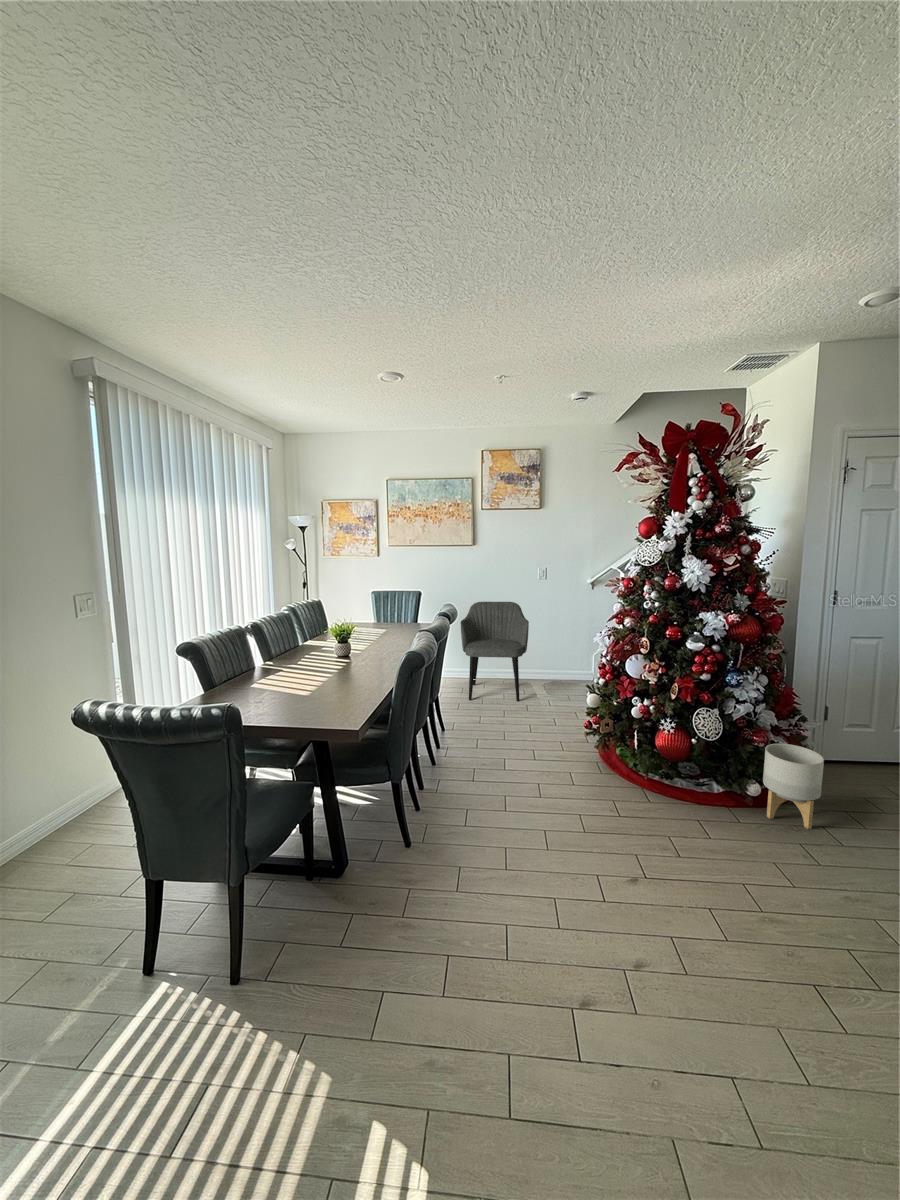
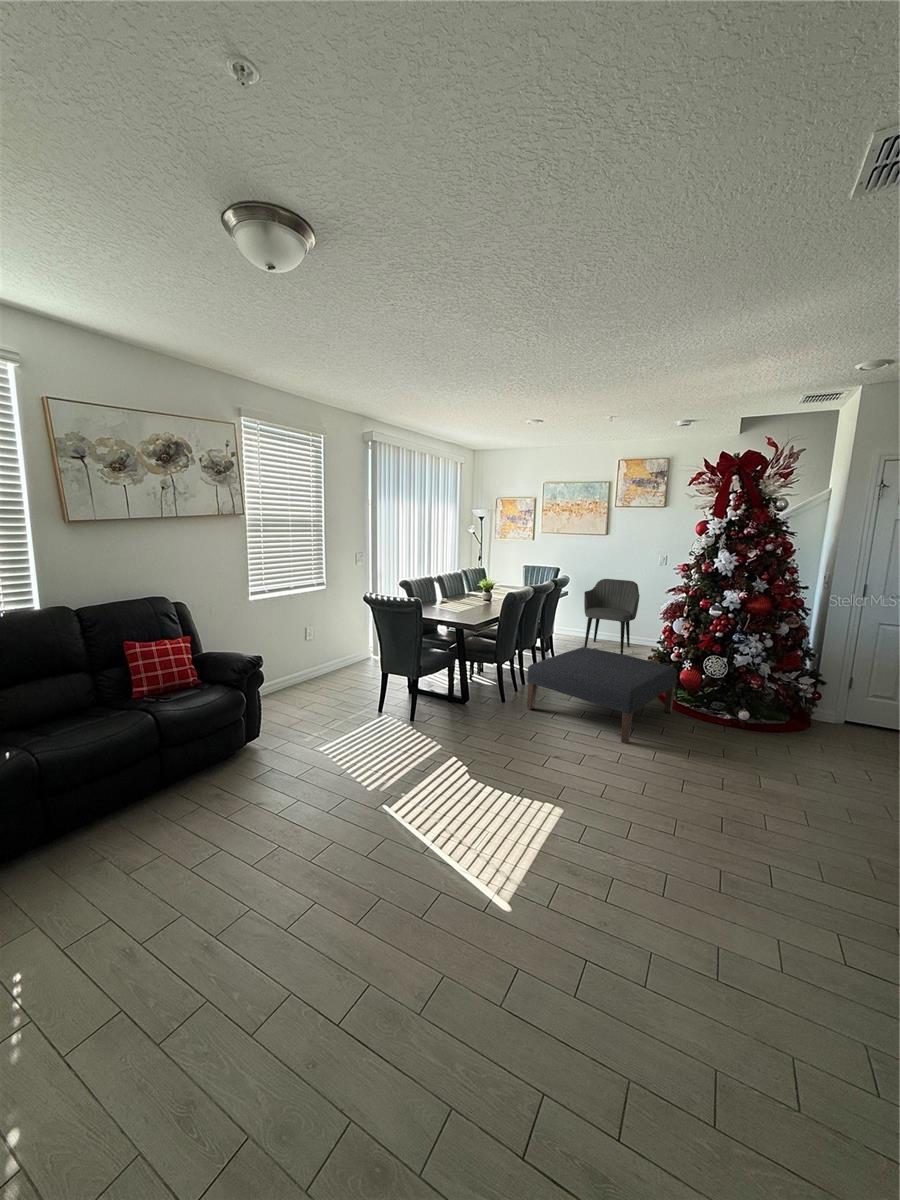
ottoman: none [450,714,655,897] -> present [527,647,677,744]
planter: present [763,744,824,829] -> none [751,689,798,746]

